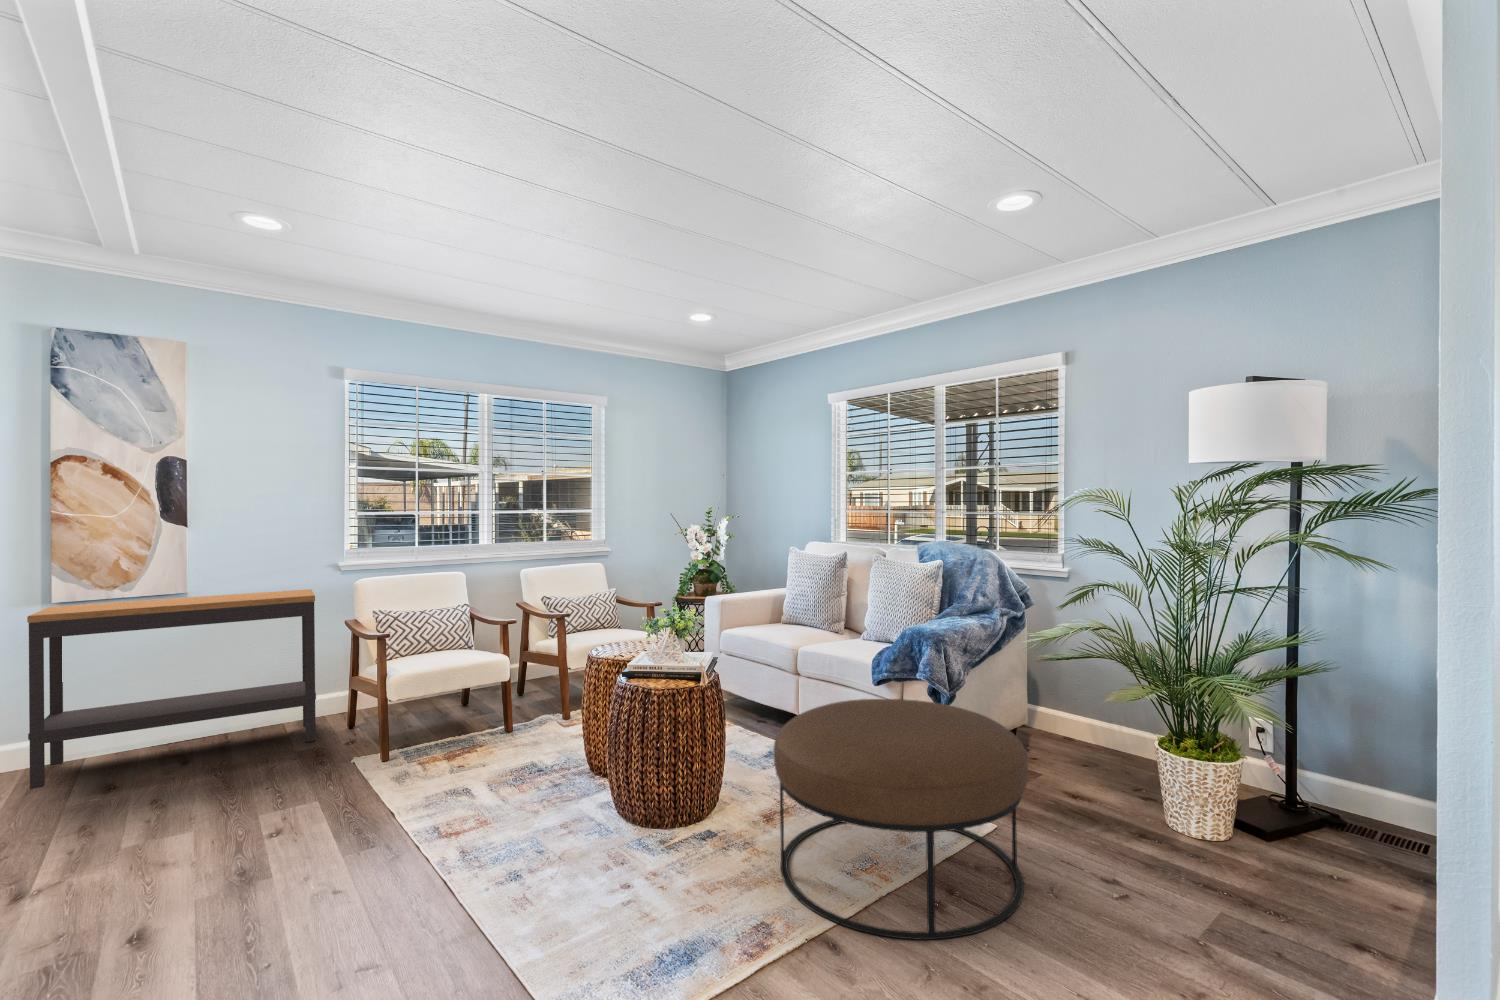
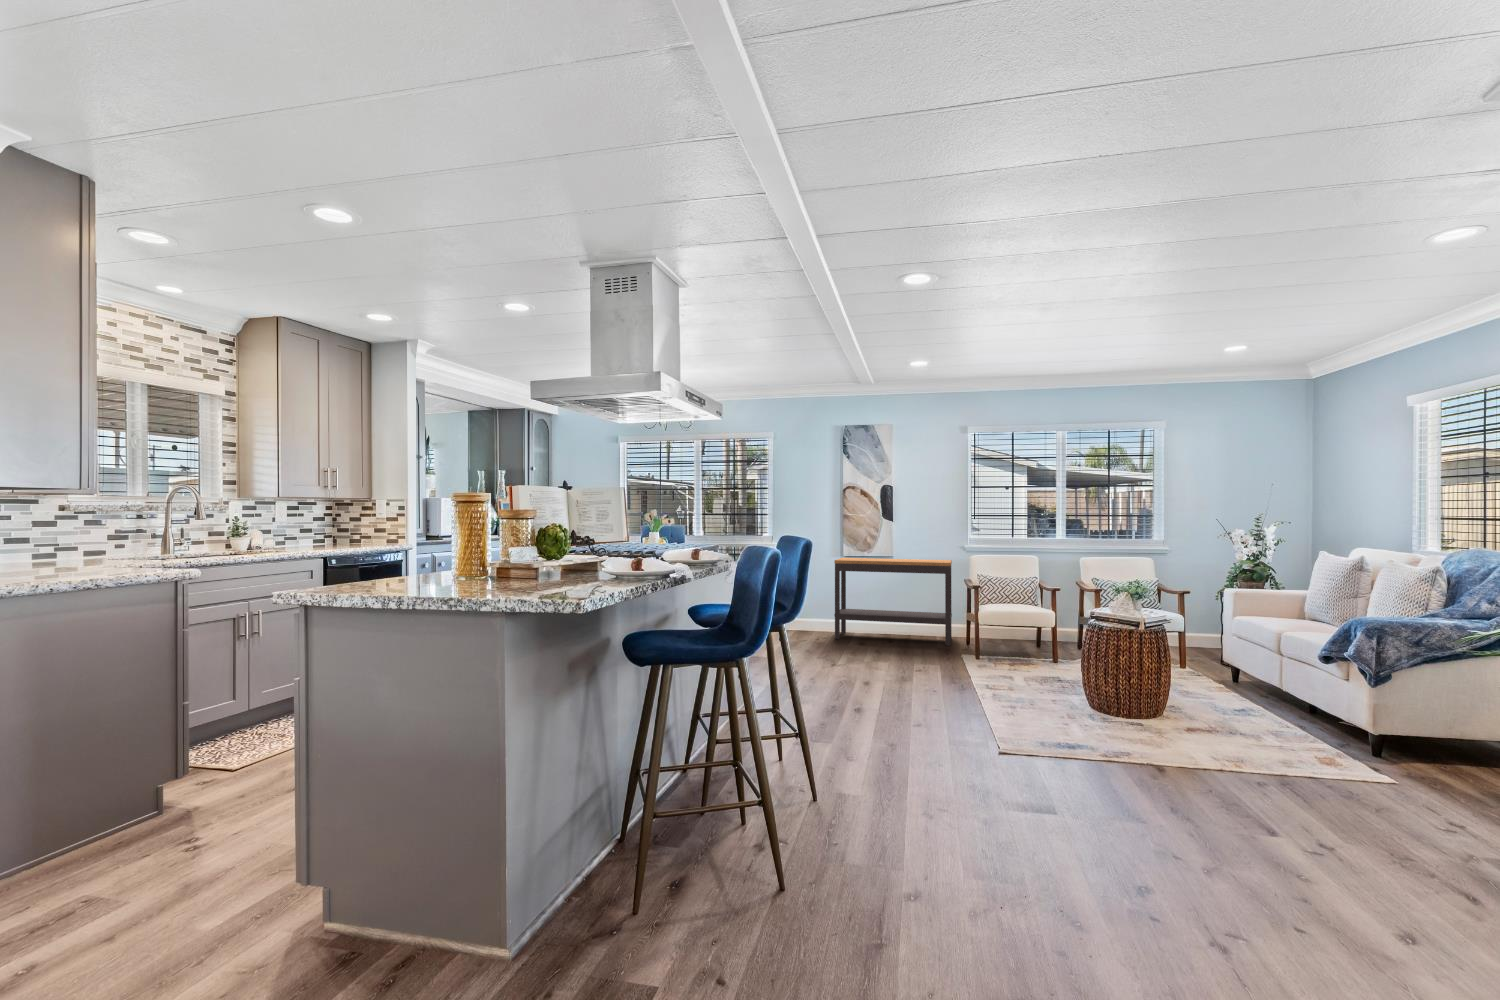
ottoman: present [774,699,1028,940] -> none [1160,655,1364,796]

